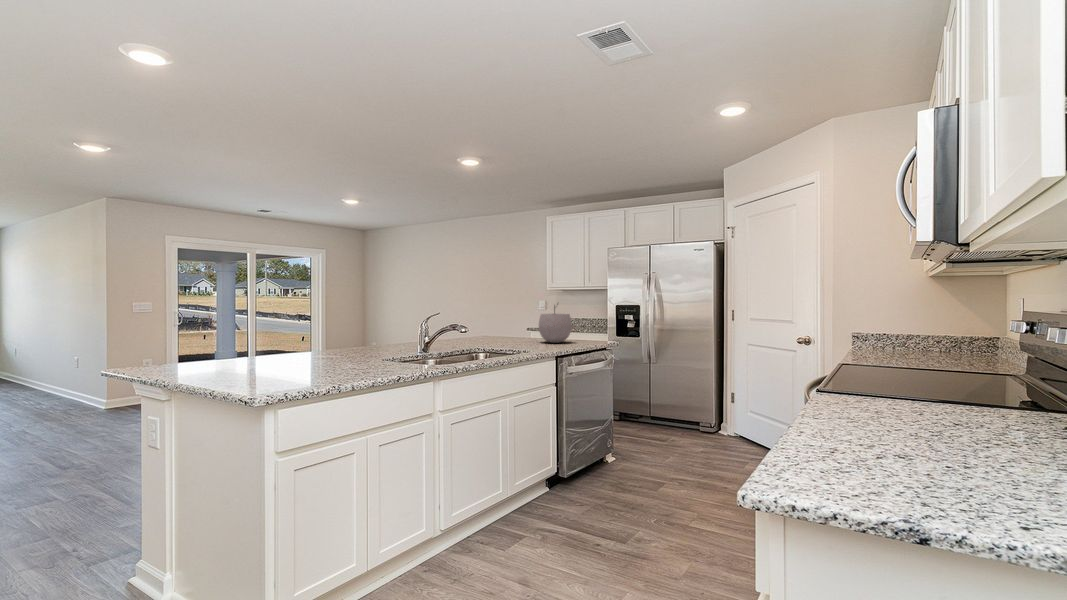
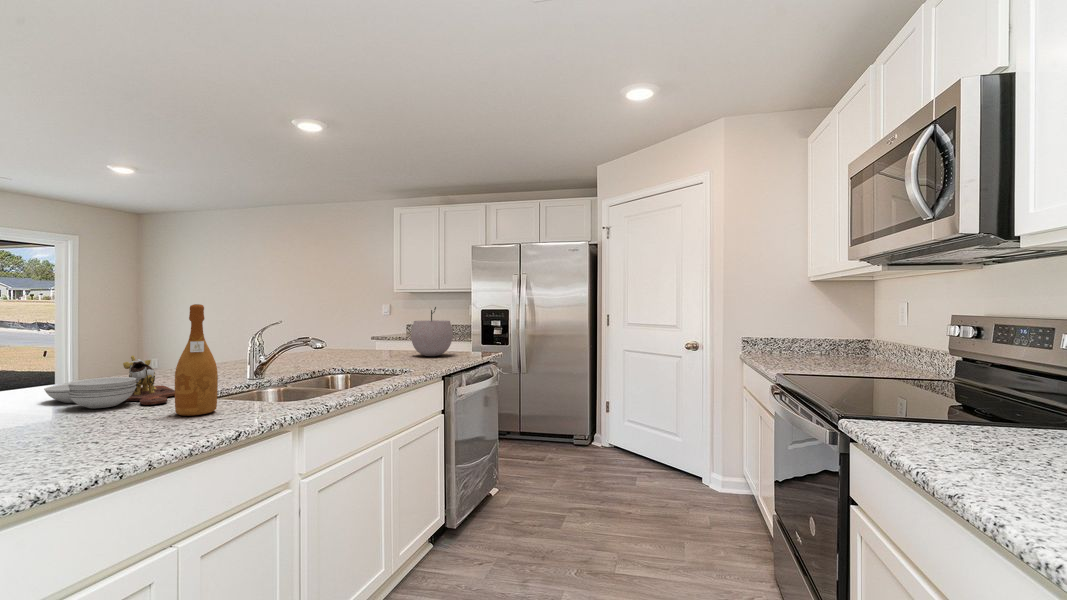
wine bottle: none [372,303,394,368] -> present [175,304,218,416]
cutting board: none [311,333,376,362] -> present [44,355,175,408]

